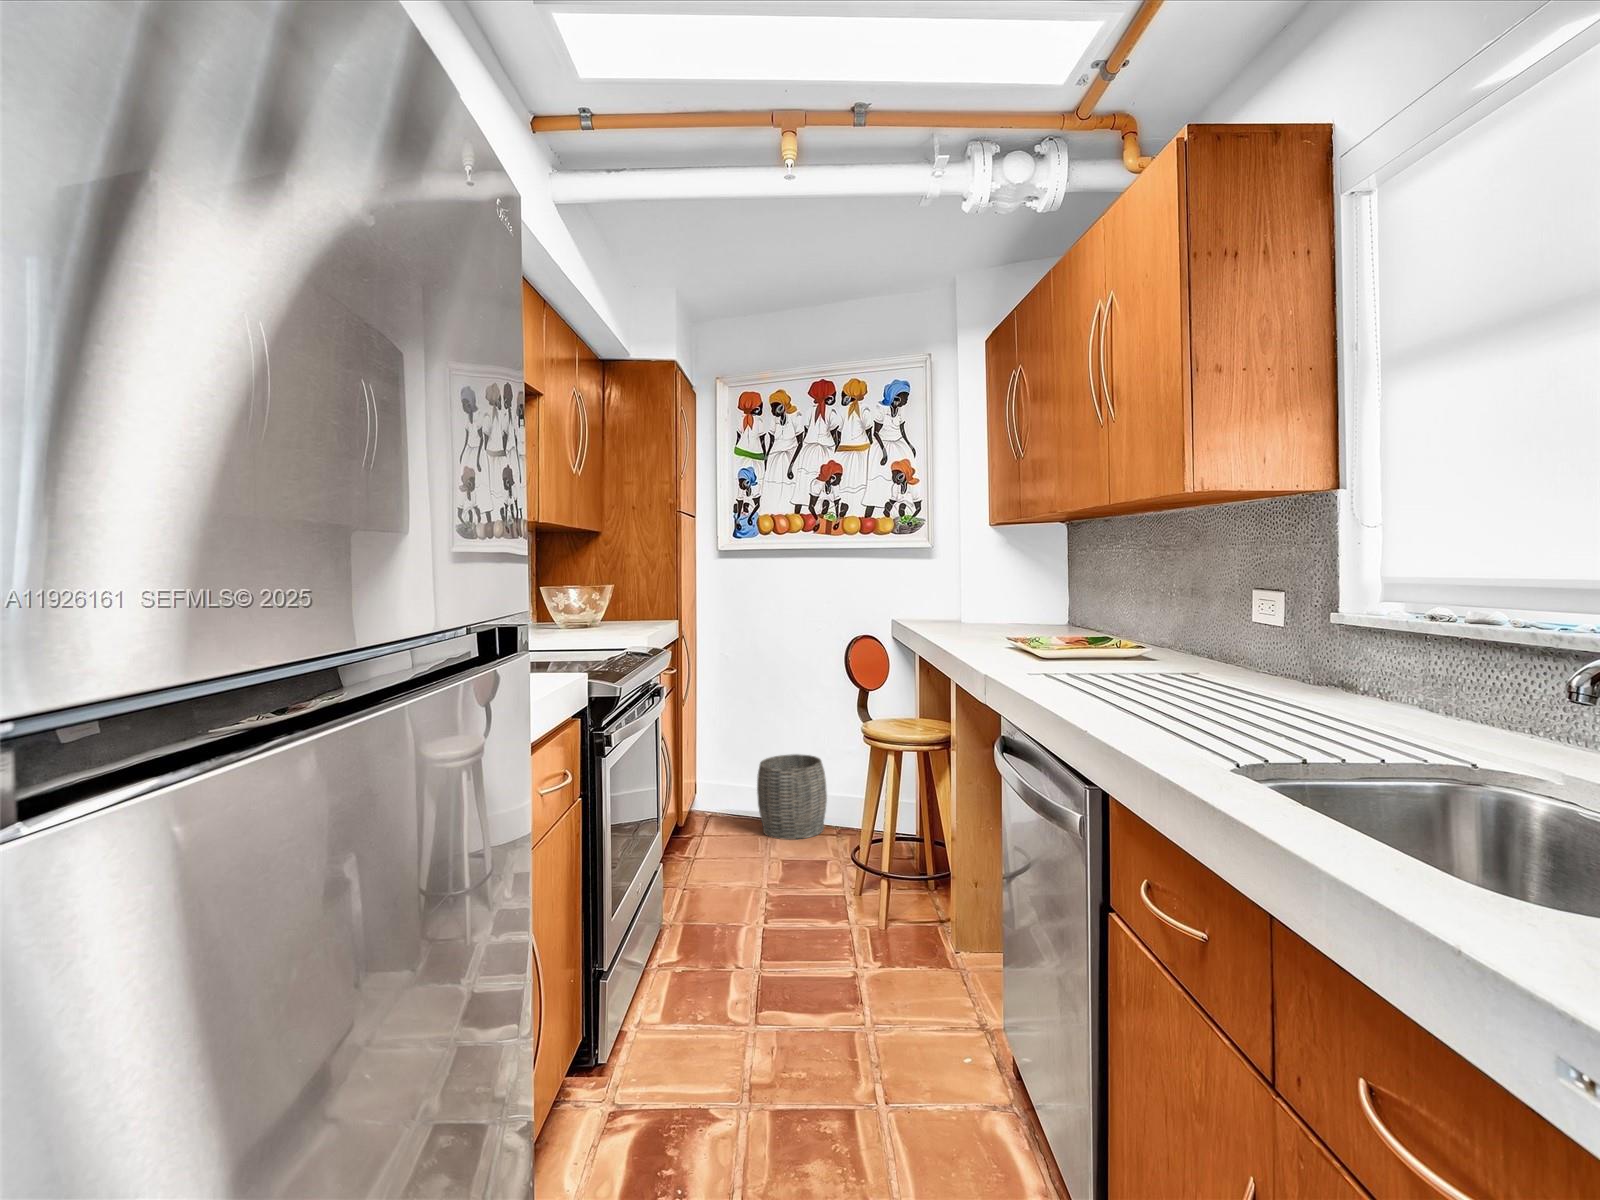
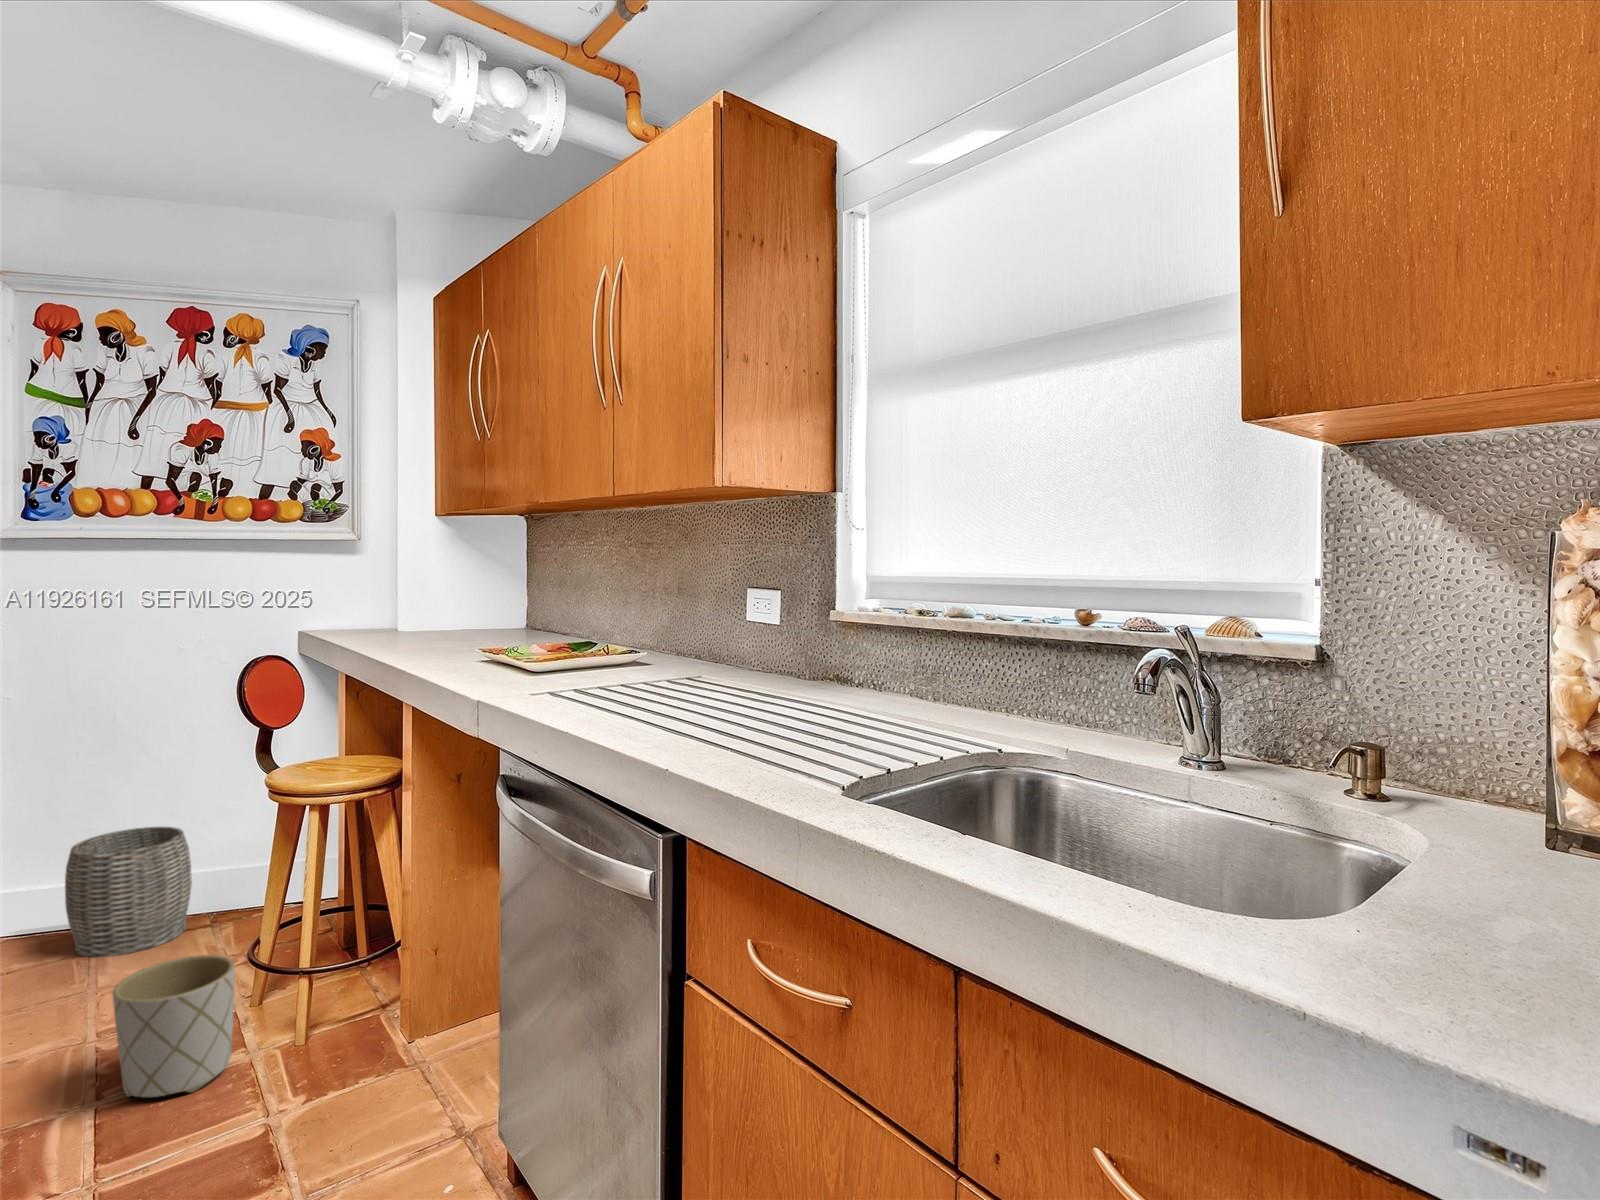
planter: none [773,846,841,939] -> present [113,955,235,1097]

